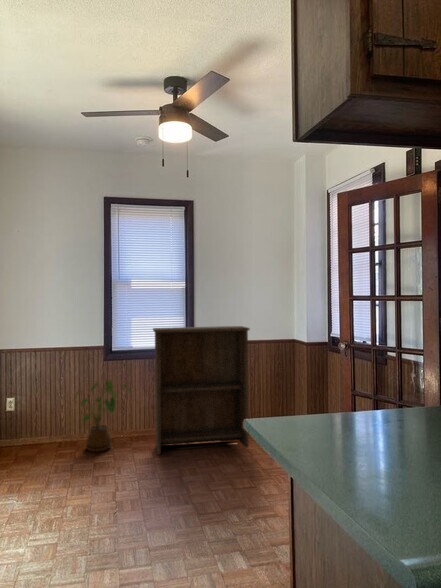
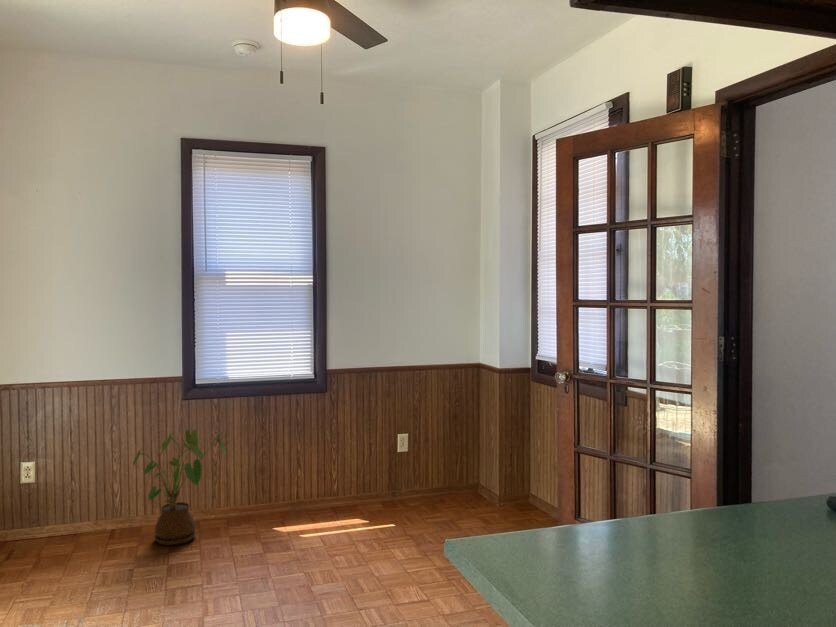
bookshelf: present [153,326,249,455] -> none [262,344,415,548]

